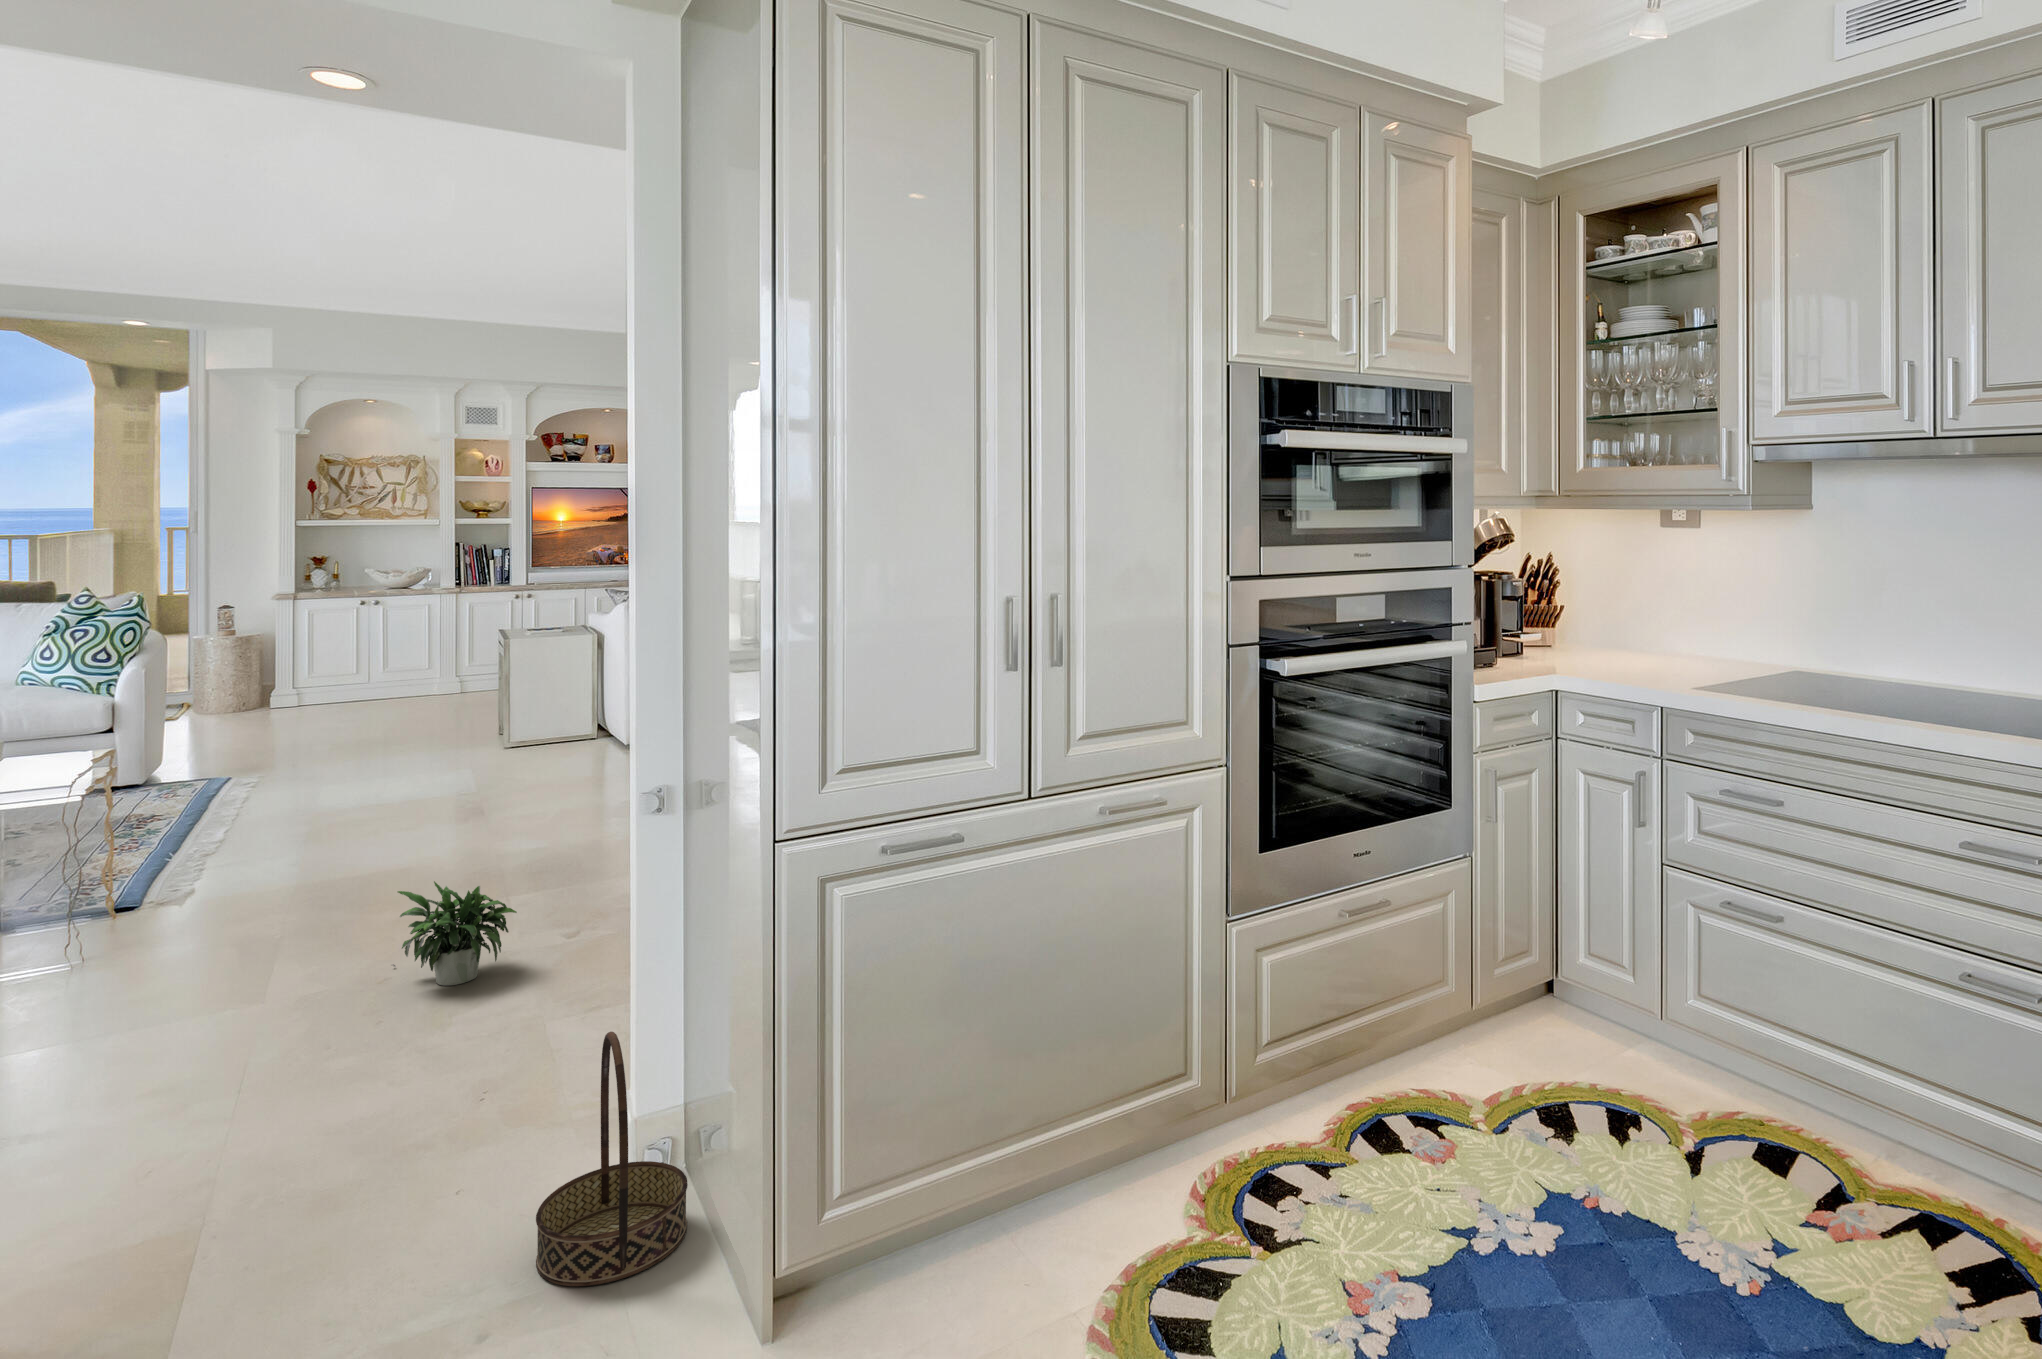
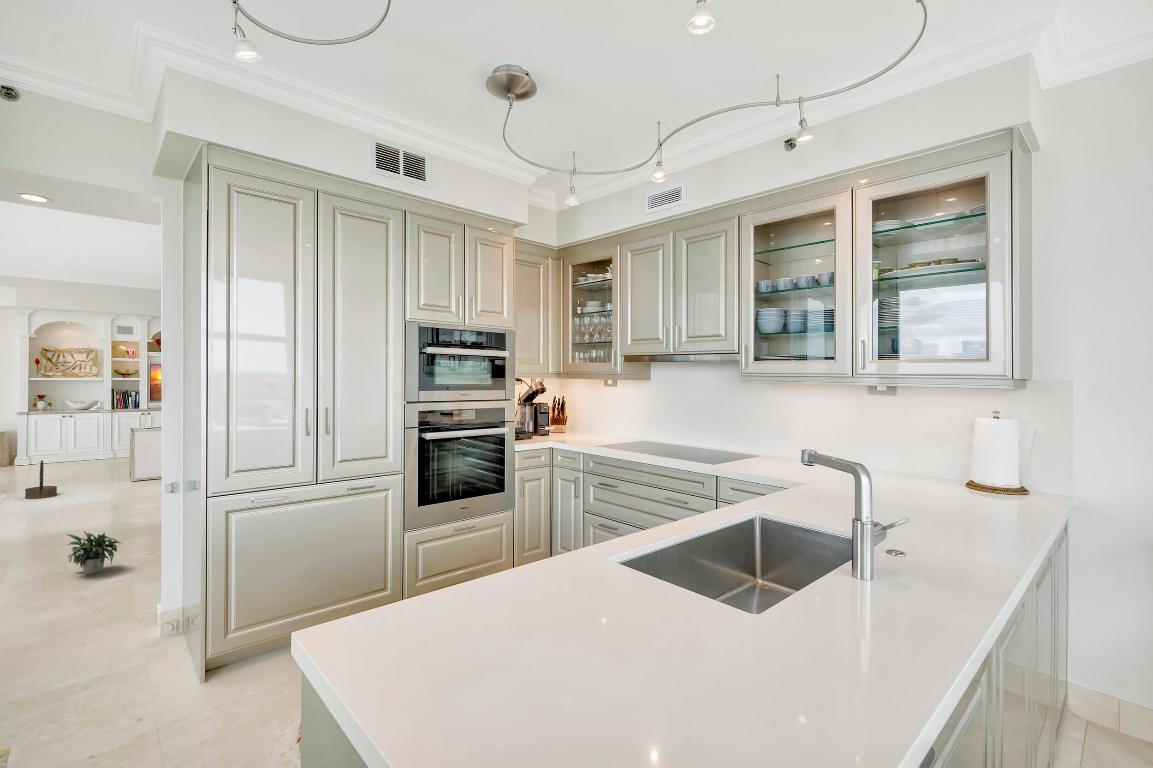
basket: present [536,1032,688,1286] -> present [25,460,57,499]

